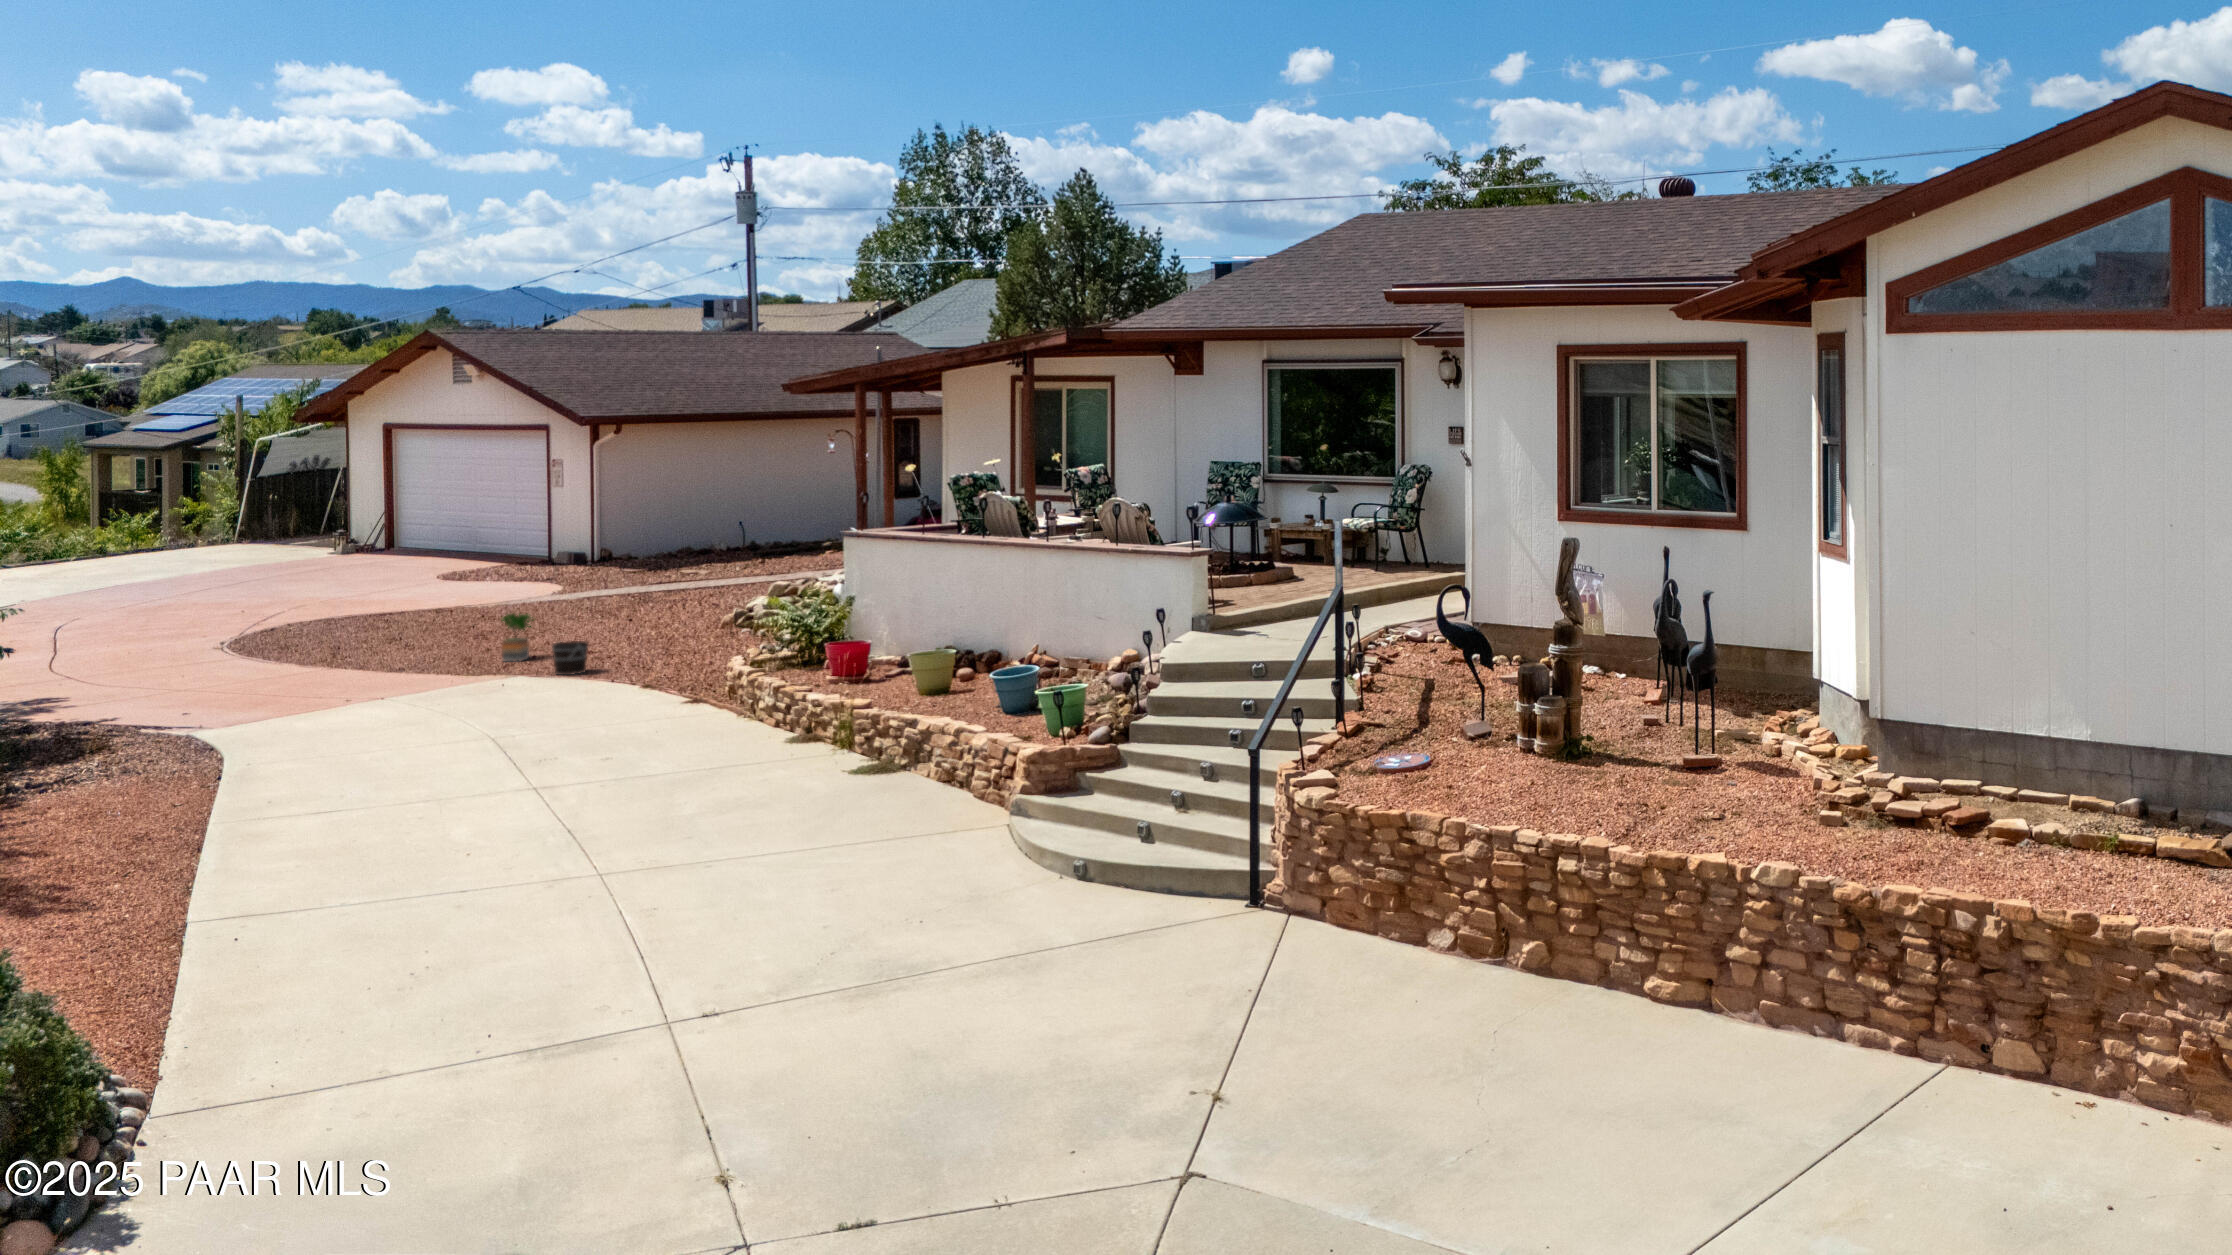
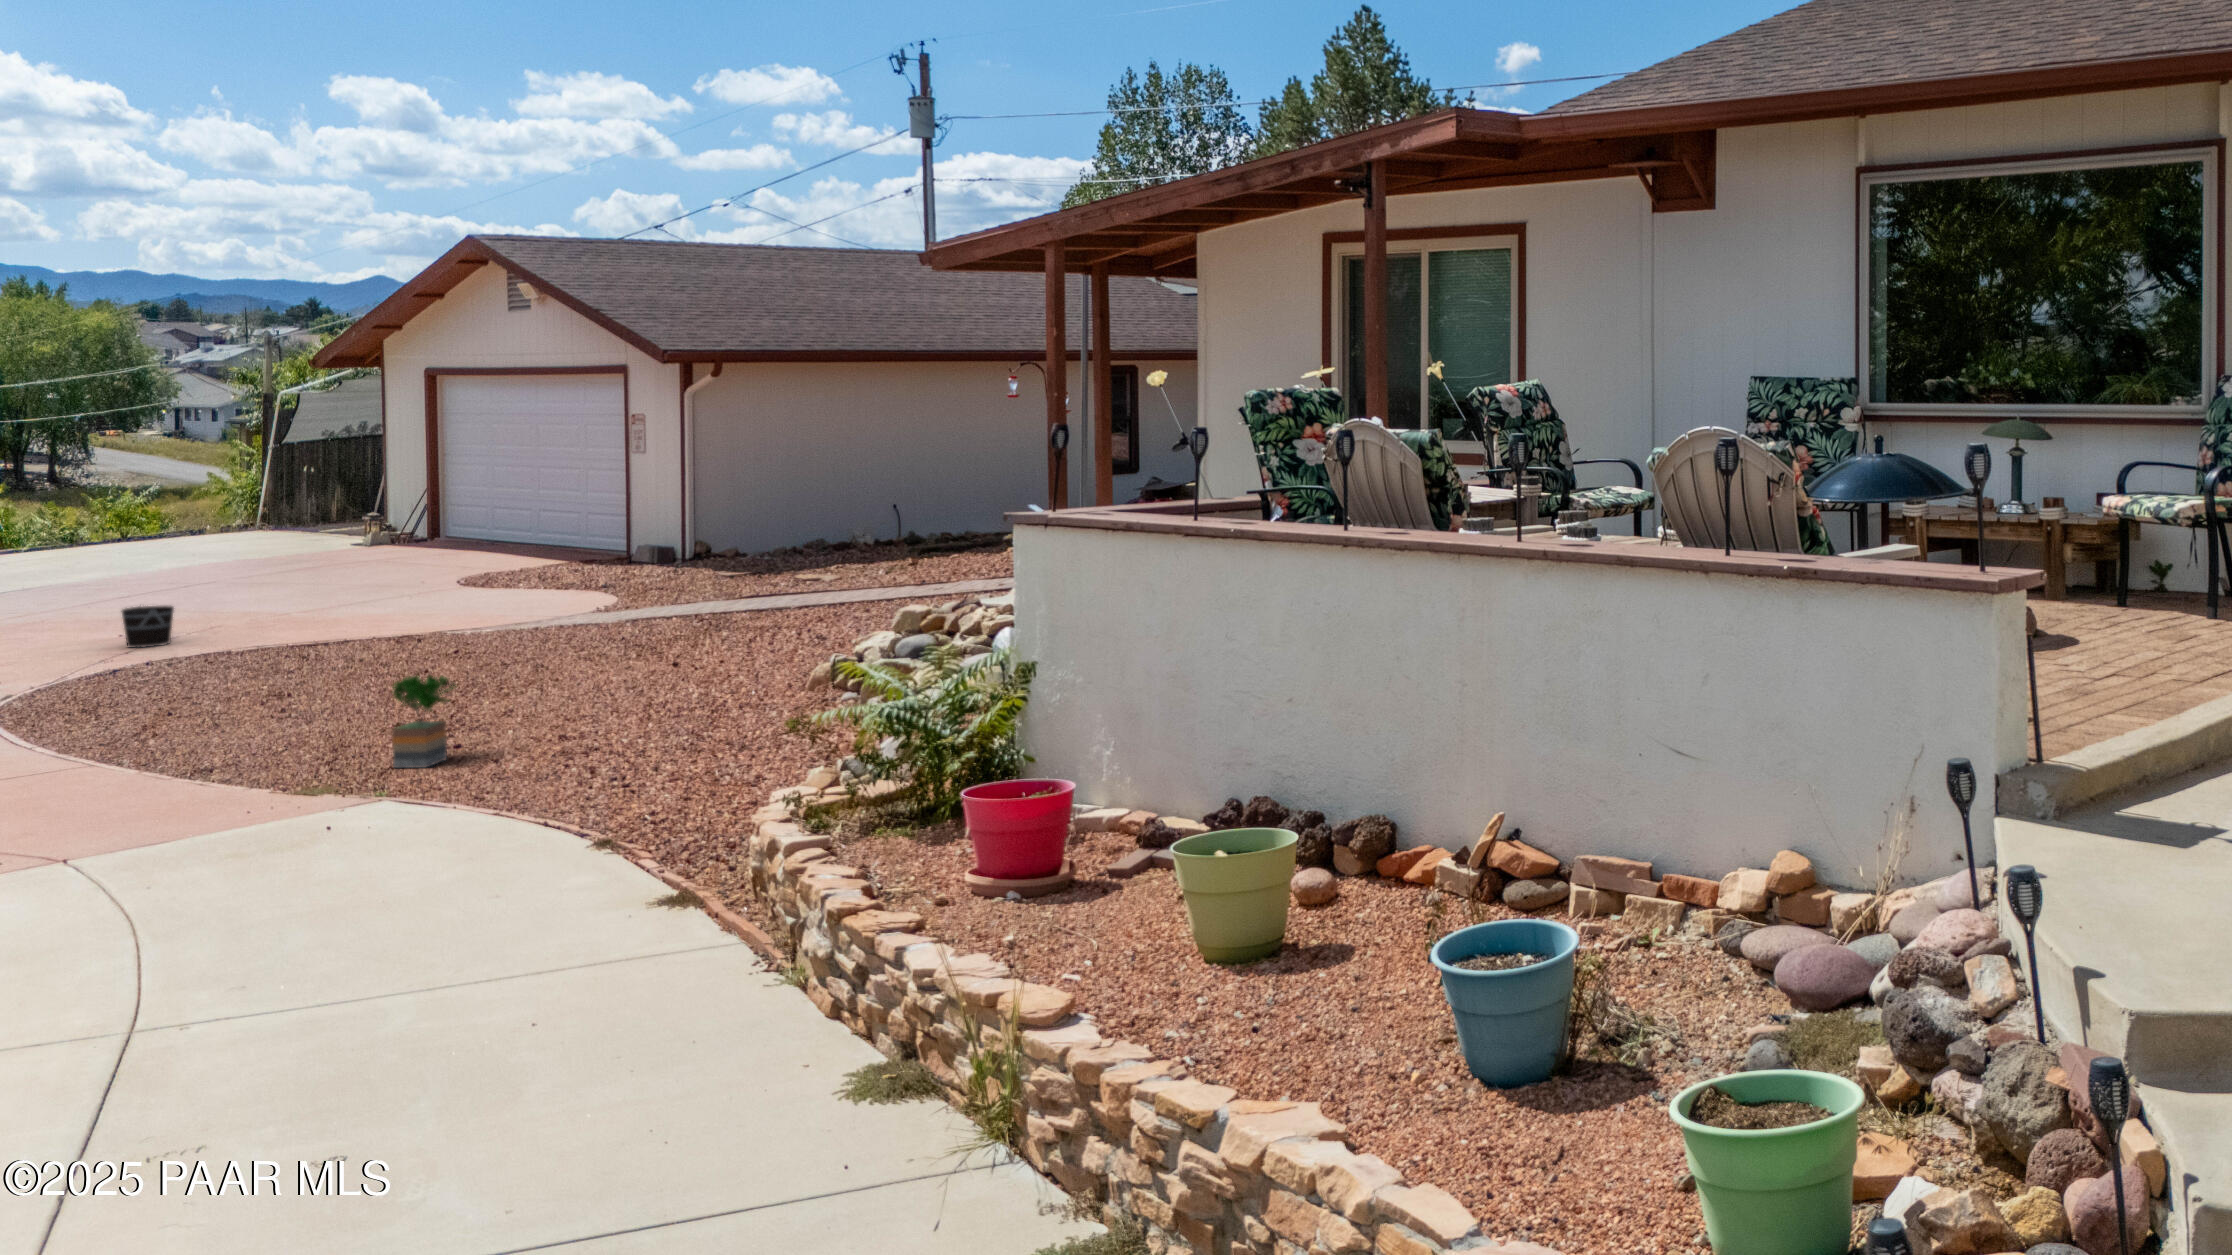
bucket: present [552,641,588,675] -> present [121,606,174,648]

